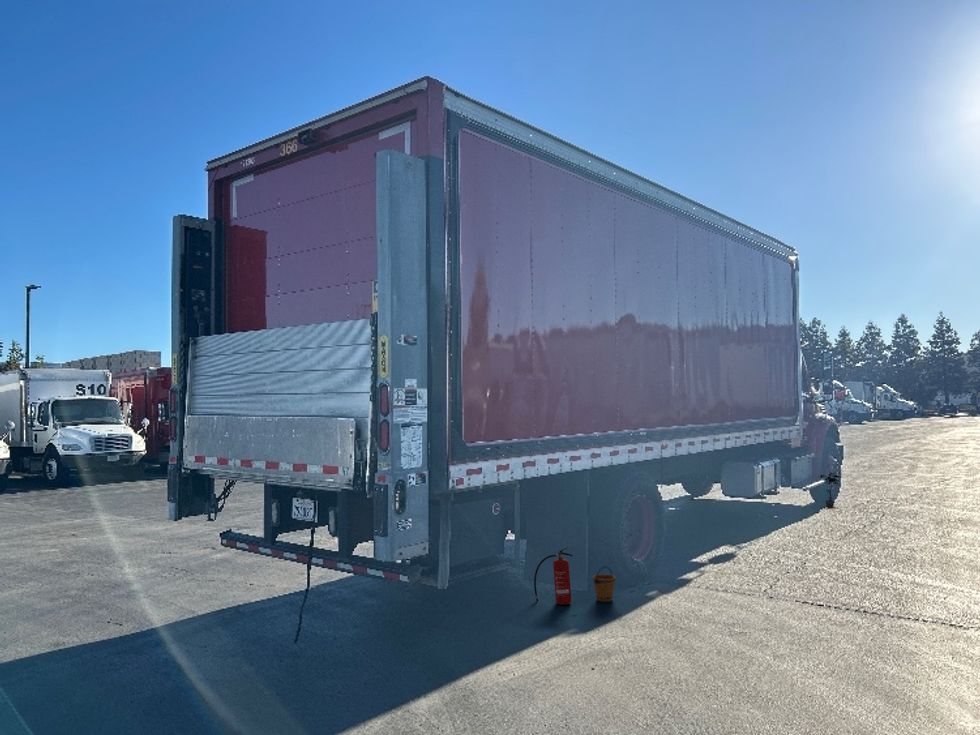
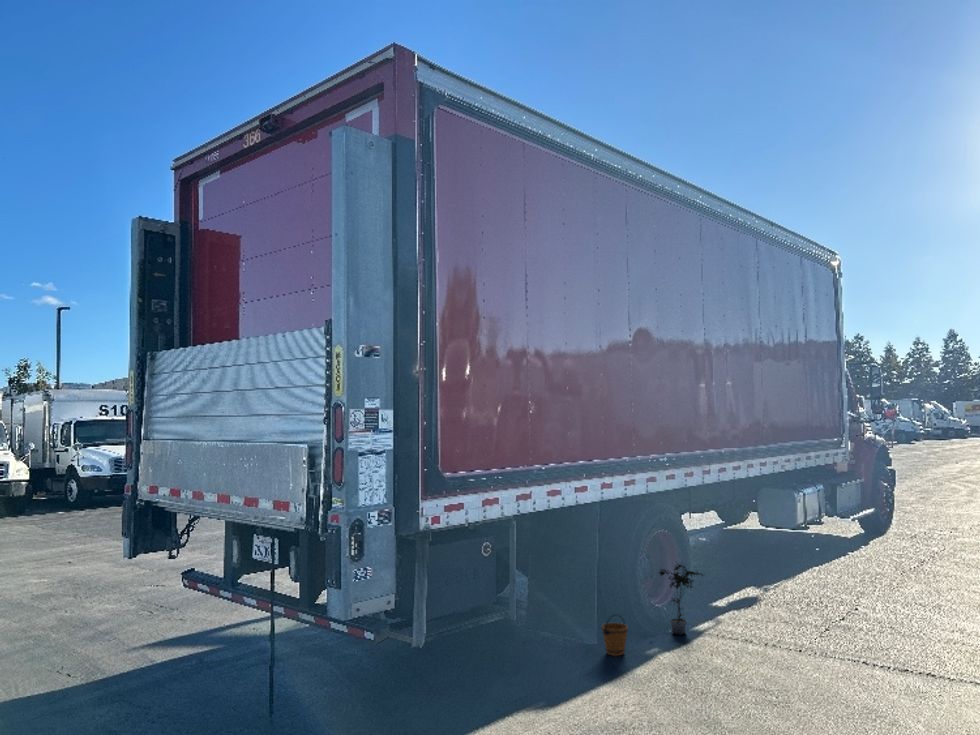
potted plant: present [820,472,841,508] -> present [659,564,703,634]
fire extinguisher: present [534,547,572,605] -> none [534,591,577,659]

